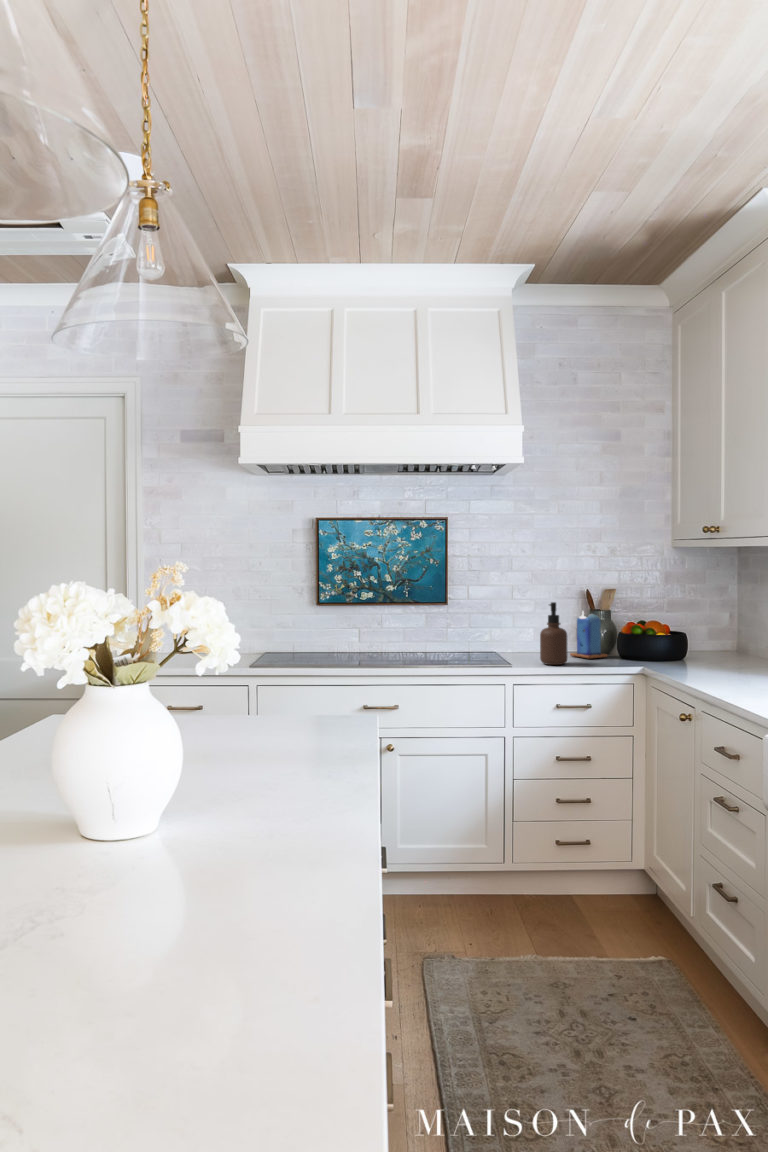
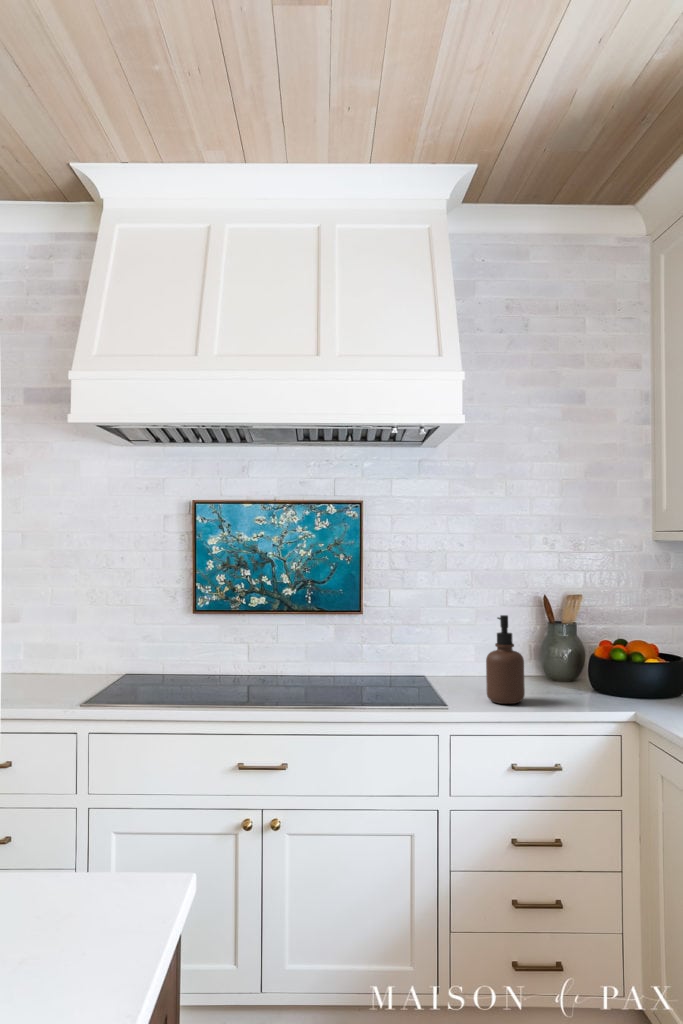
candle: present [570,611,607,658] -> none [525,624,576,691]

